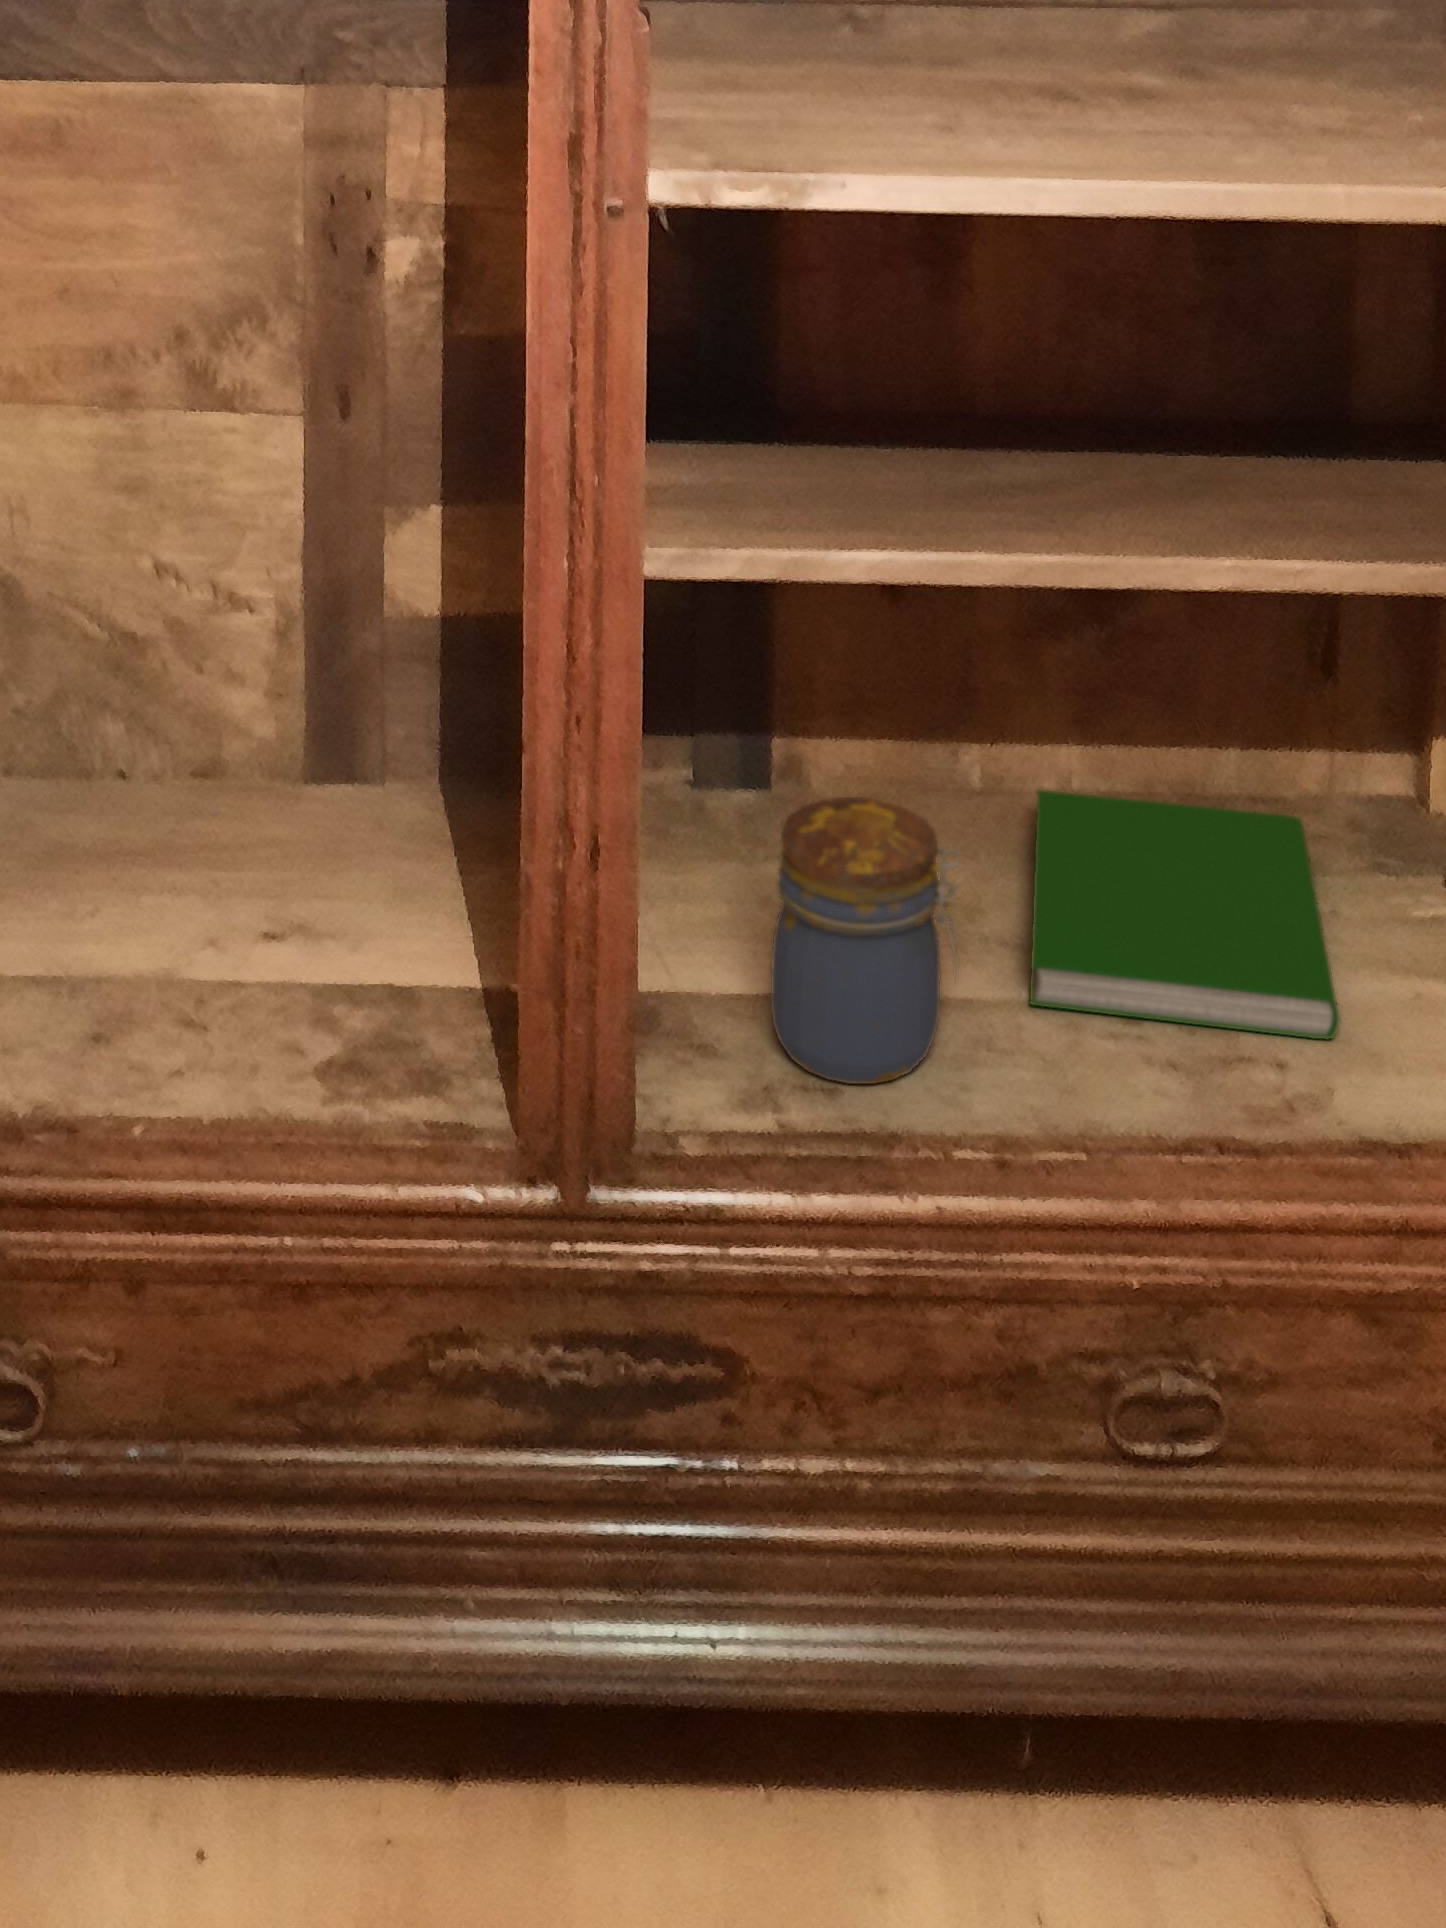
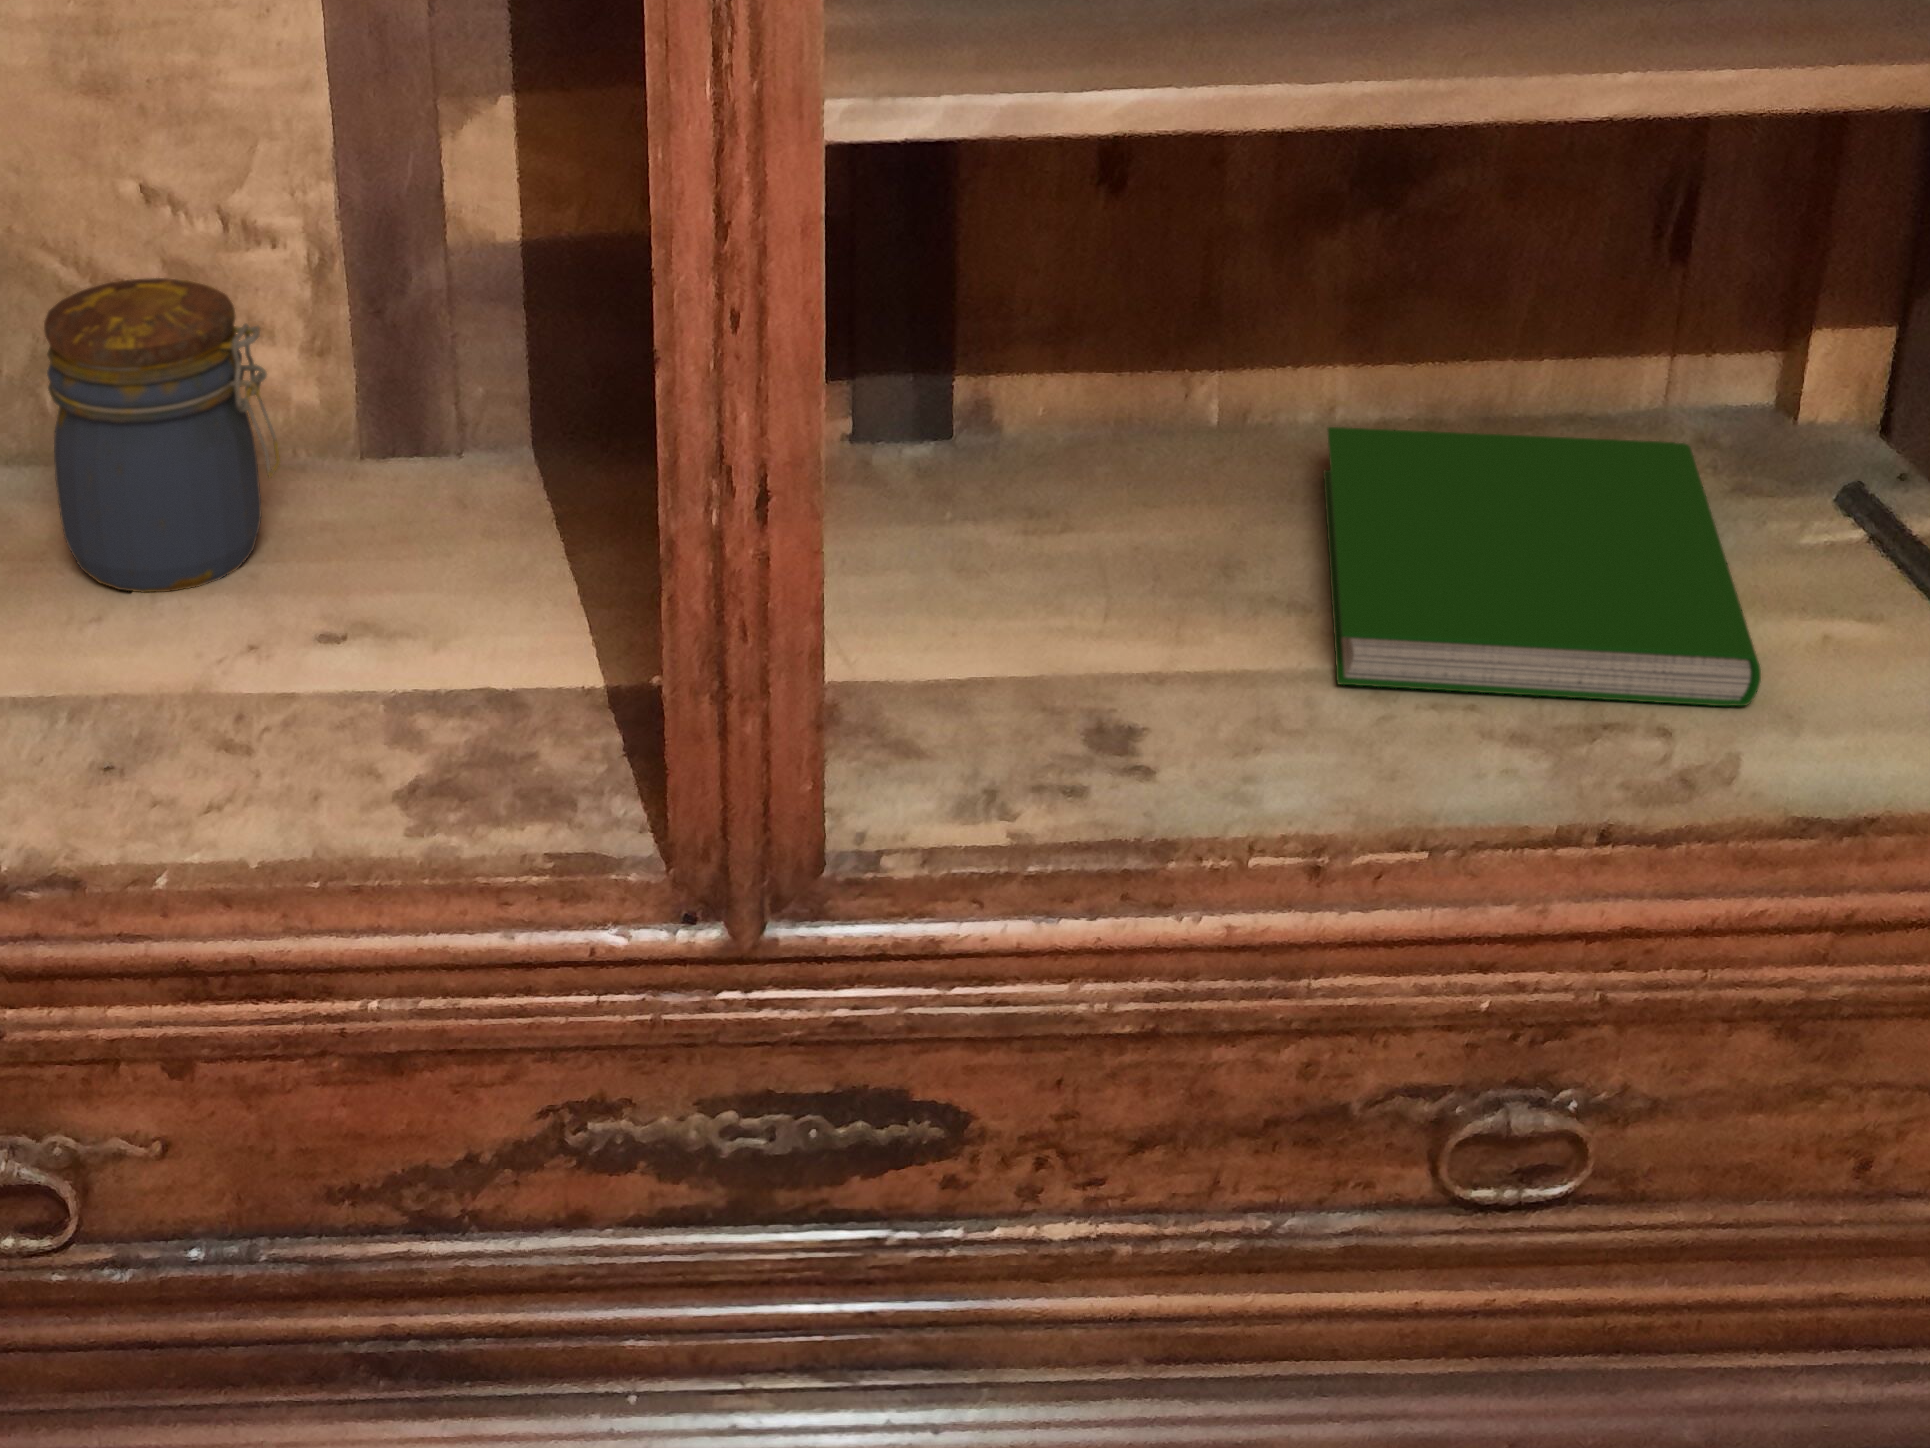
jar: present [771,797,959,1084] -> present [44,278,280,592]

